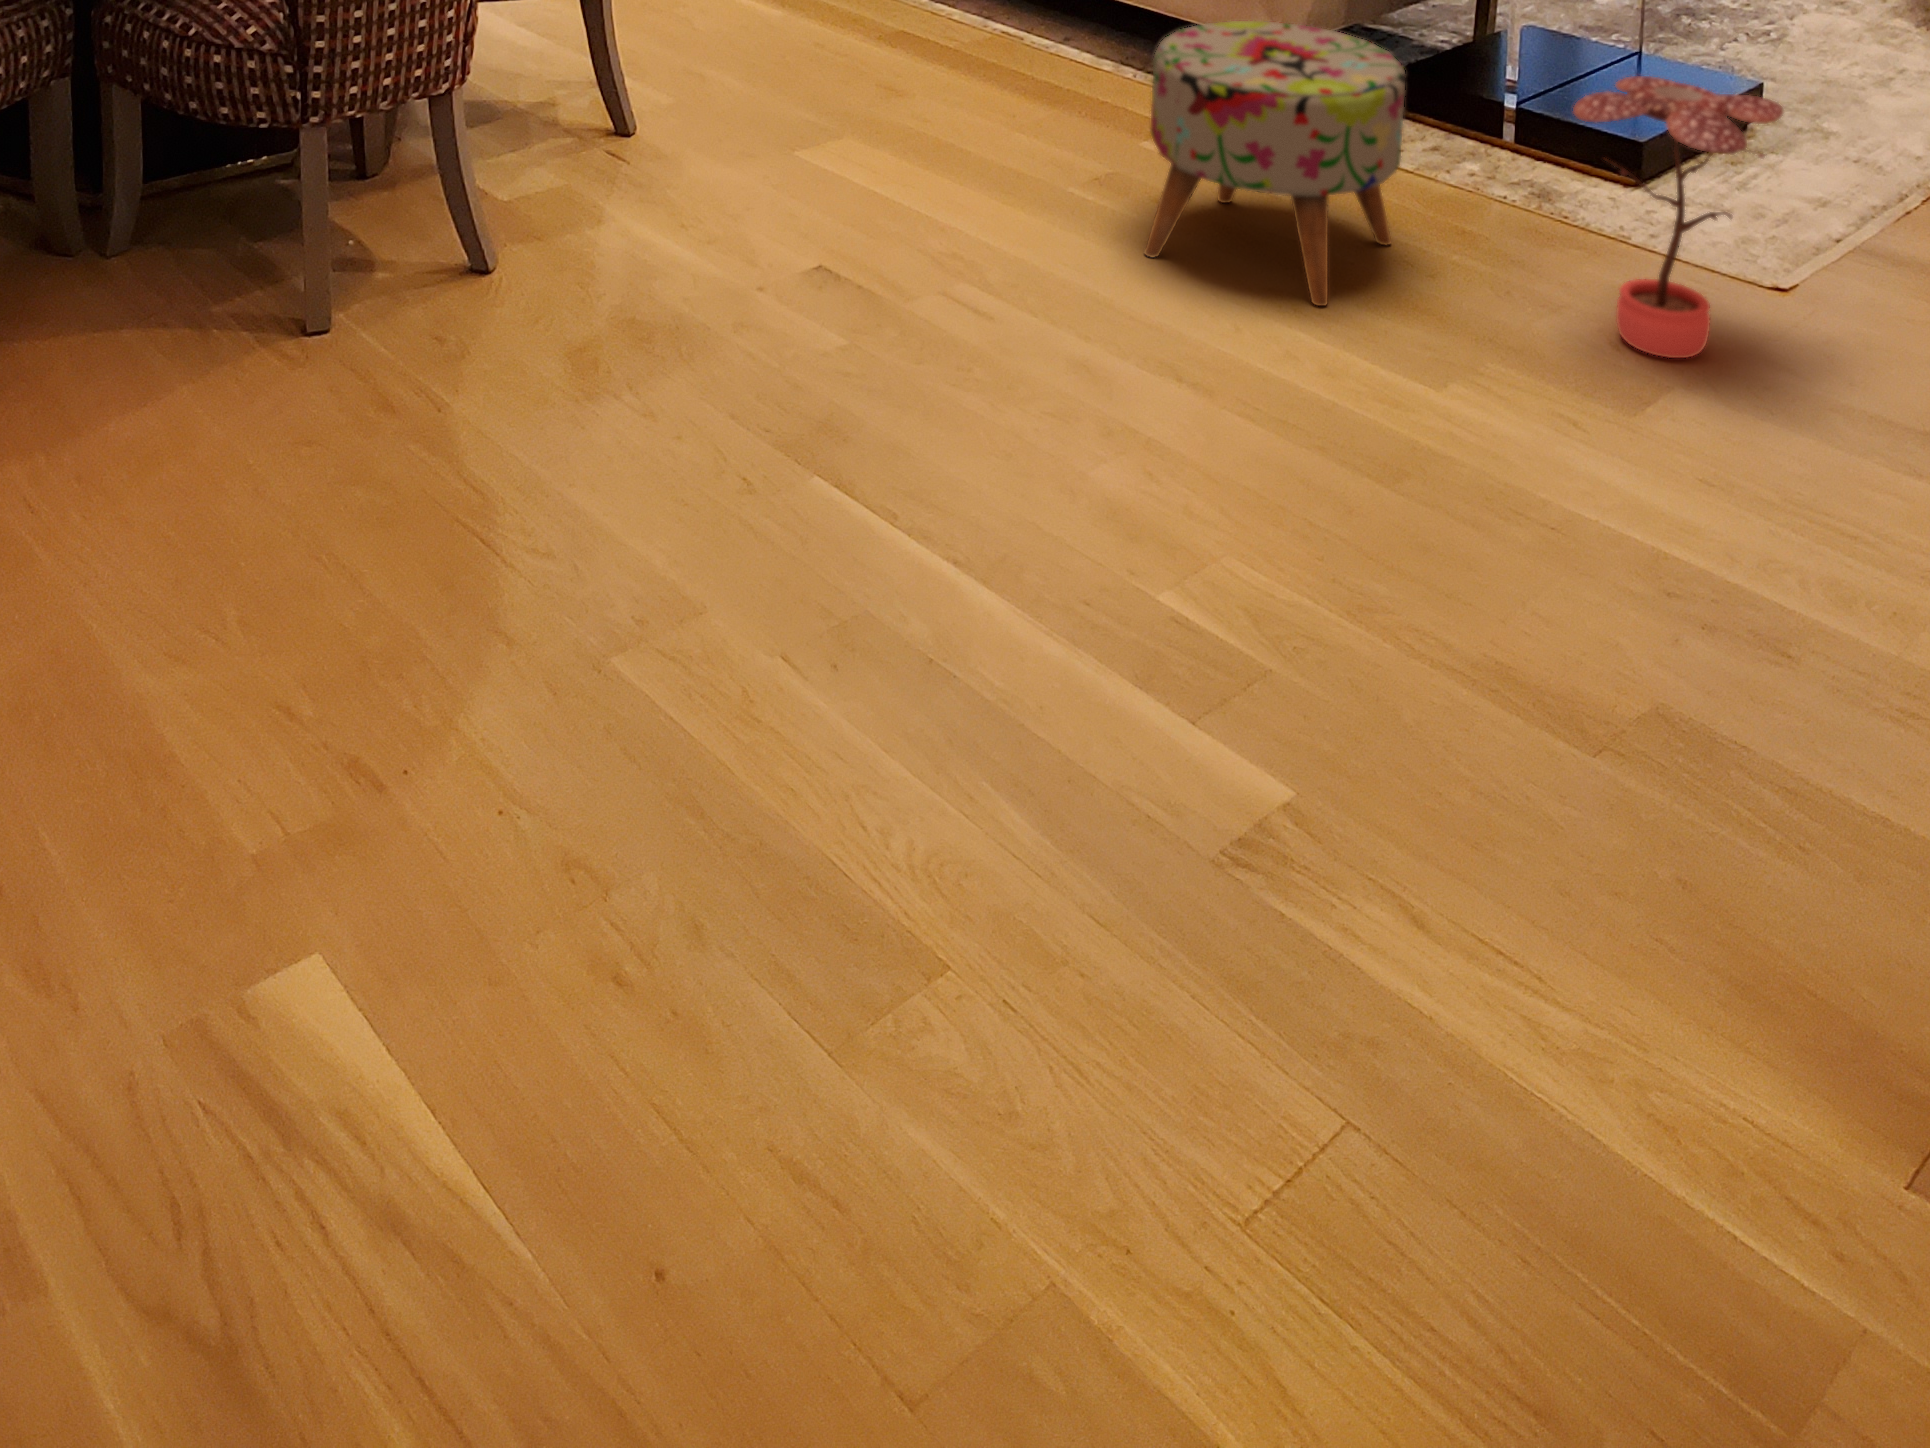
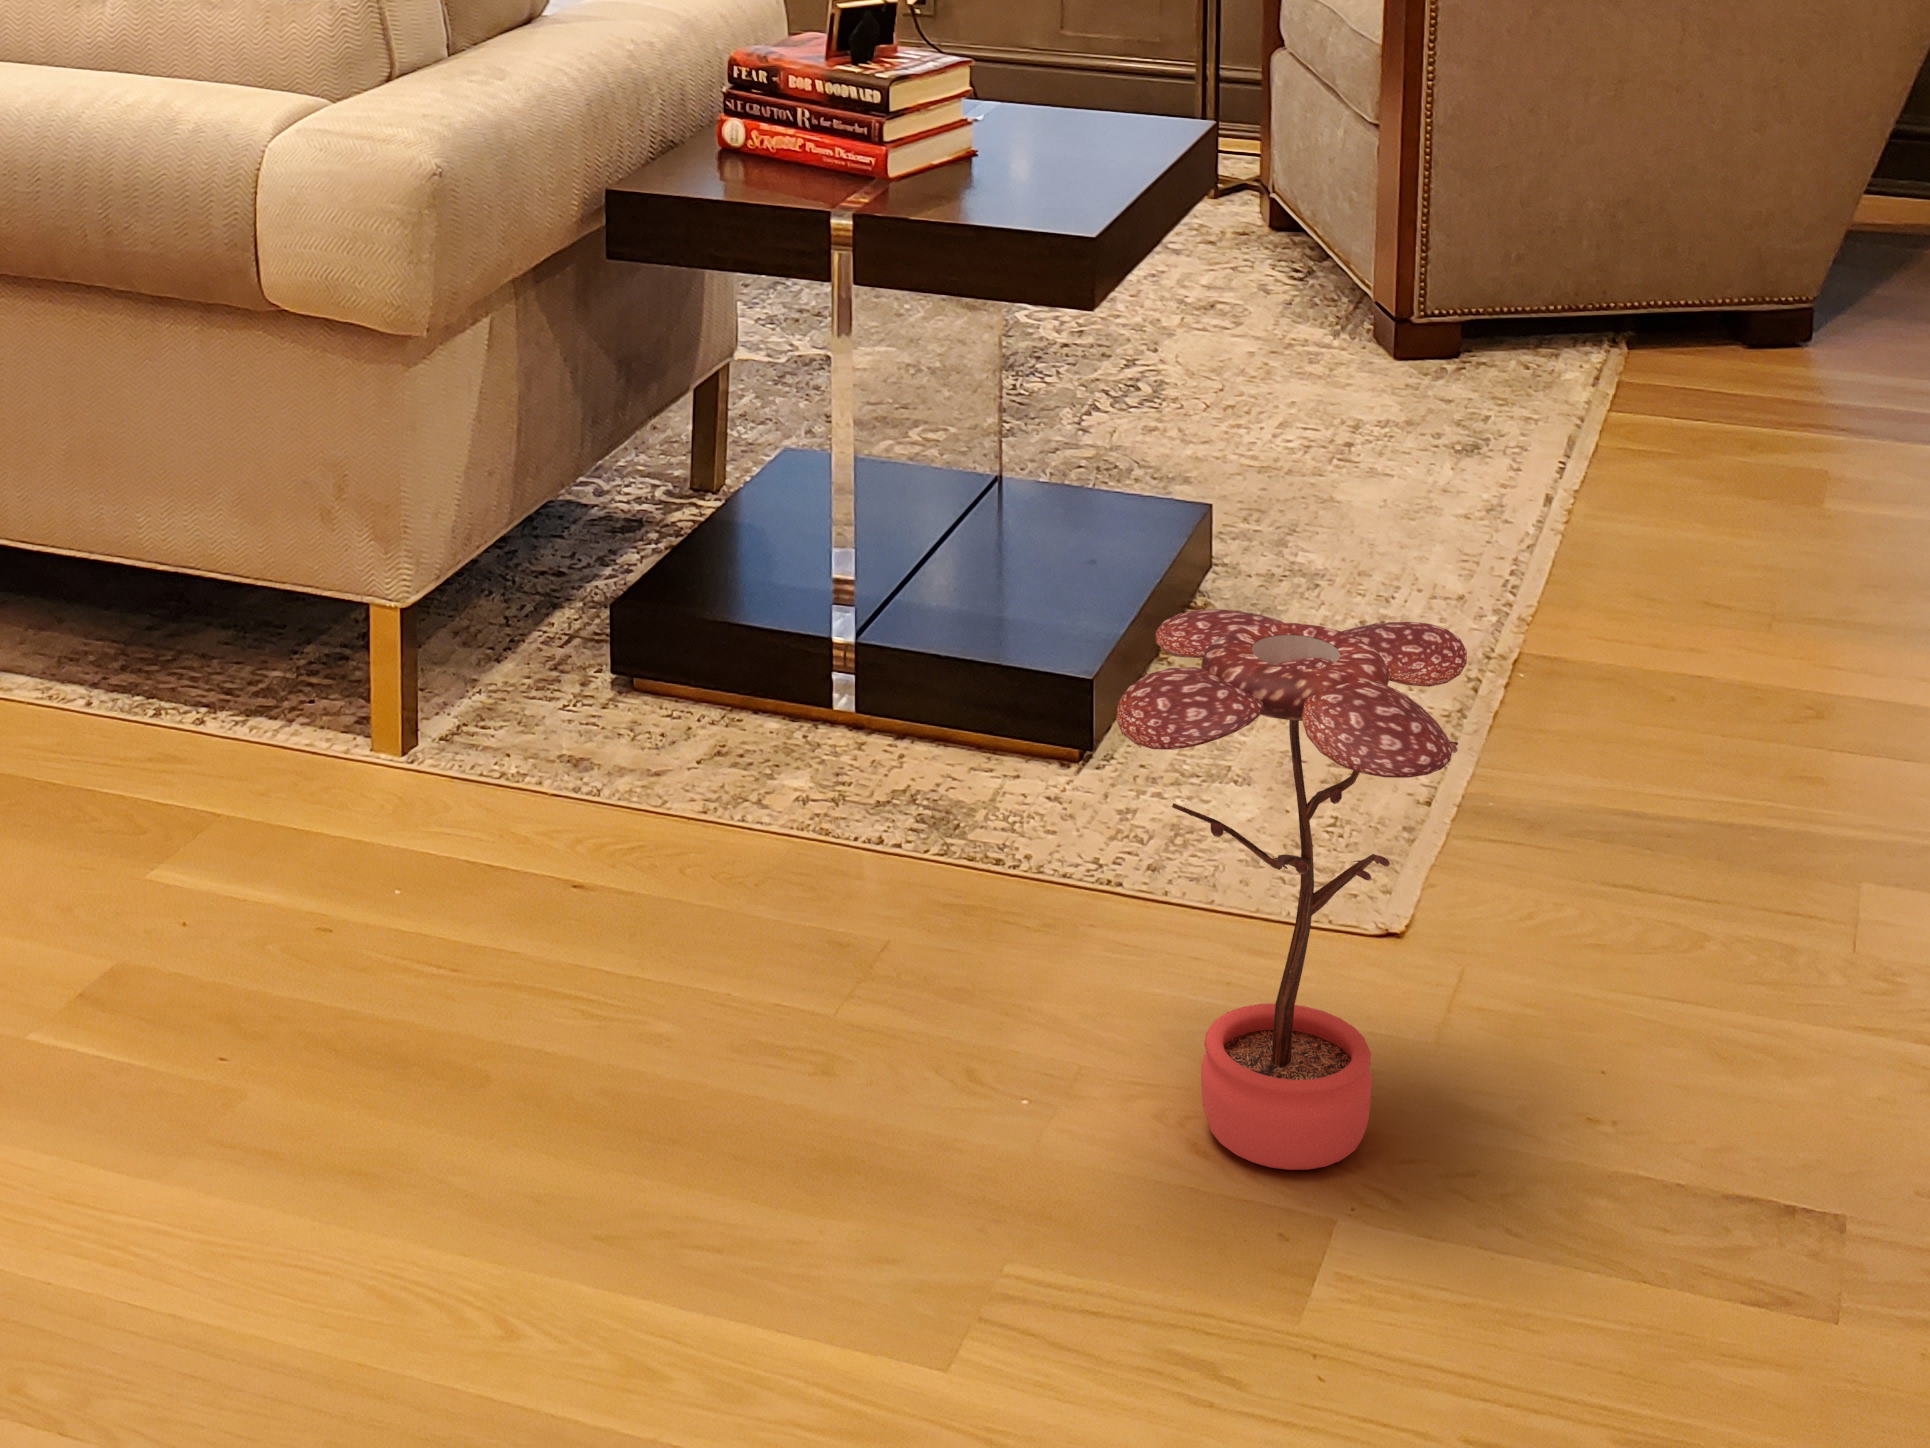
ottoman: present [1145,21,1406,306] -> none [227,599,764,1236]

